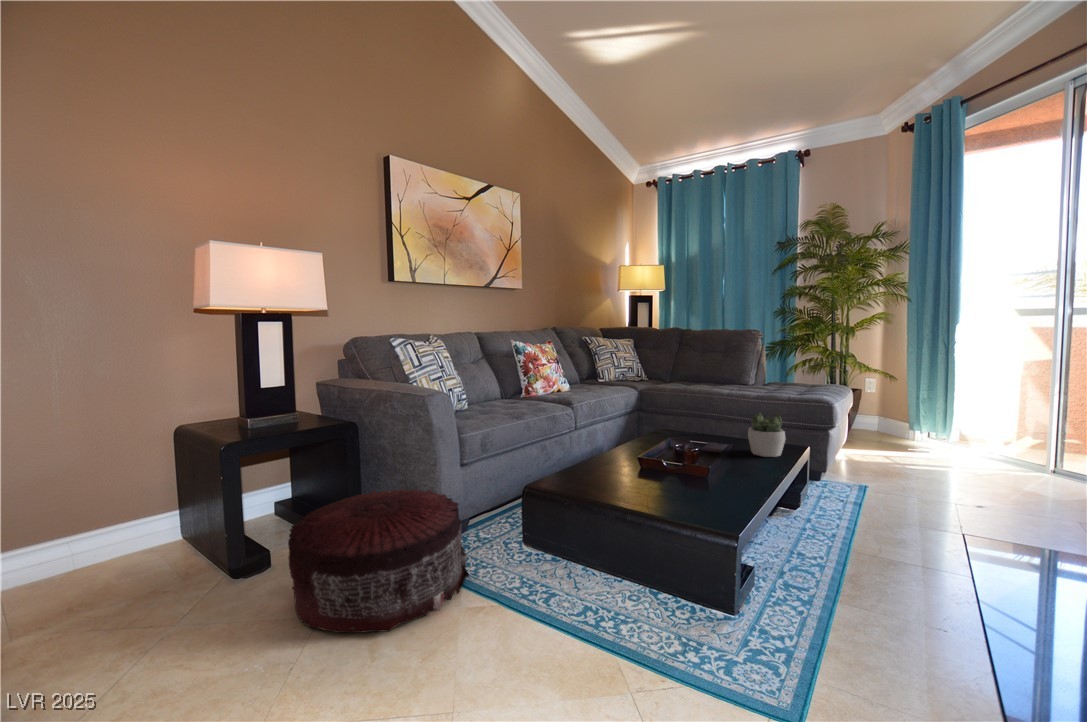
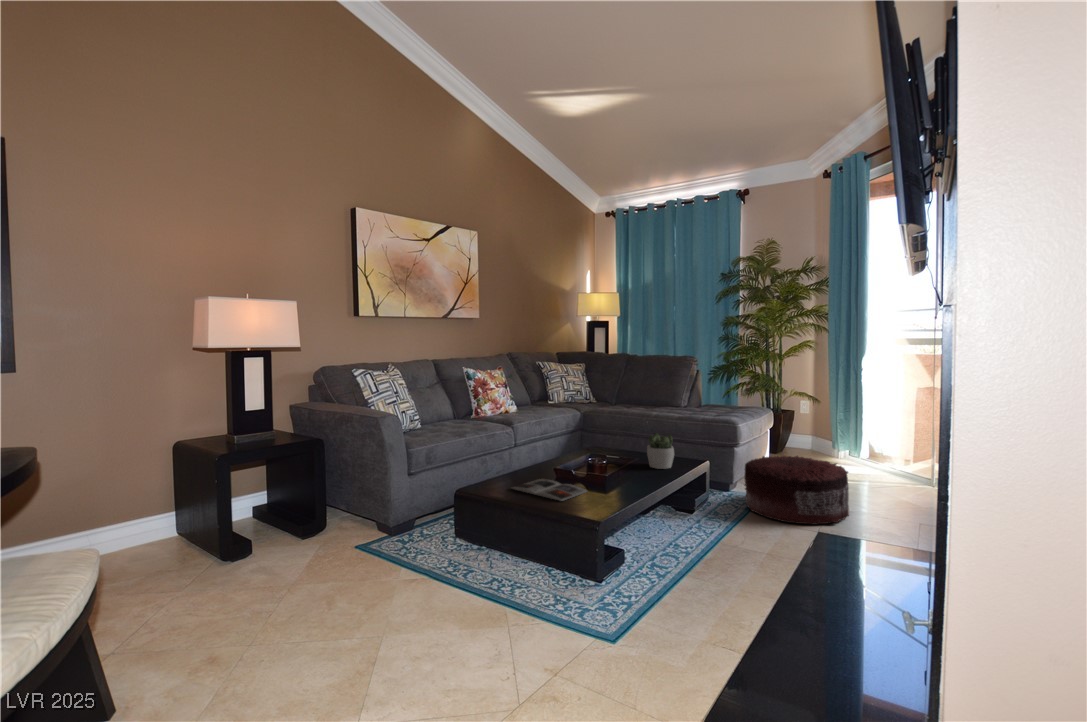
magazine: none [594,471,697,503] -> present [512,479,587,501]
pouf: present [288,489,469,633] -> present [744,456,849,524]

